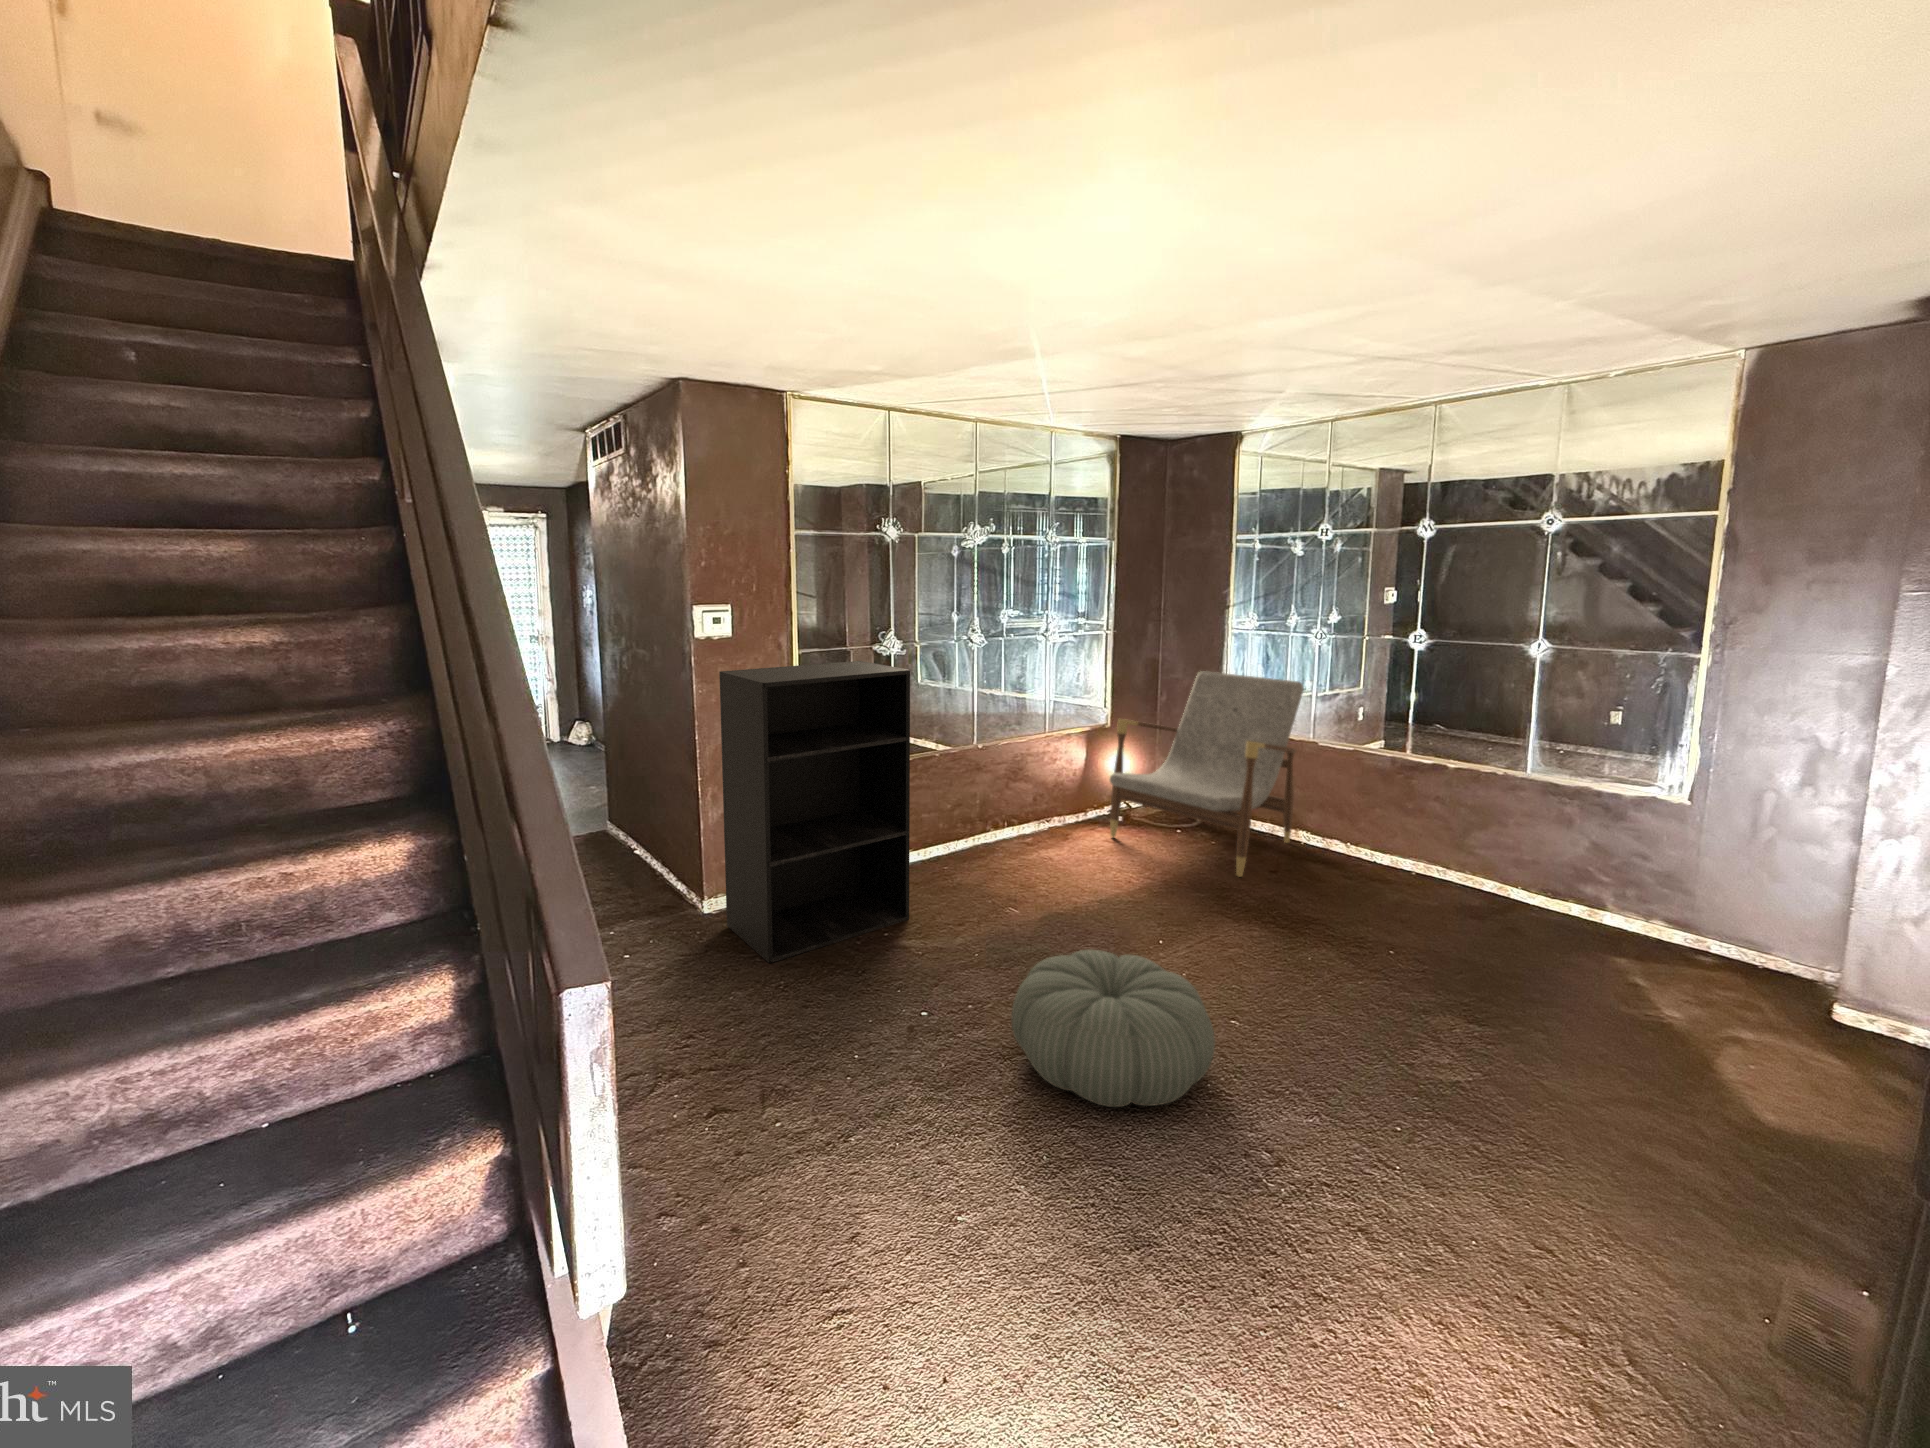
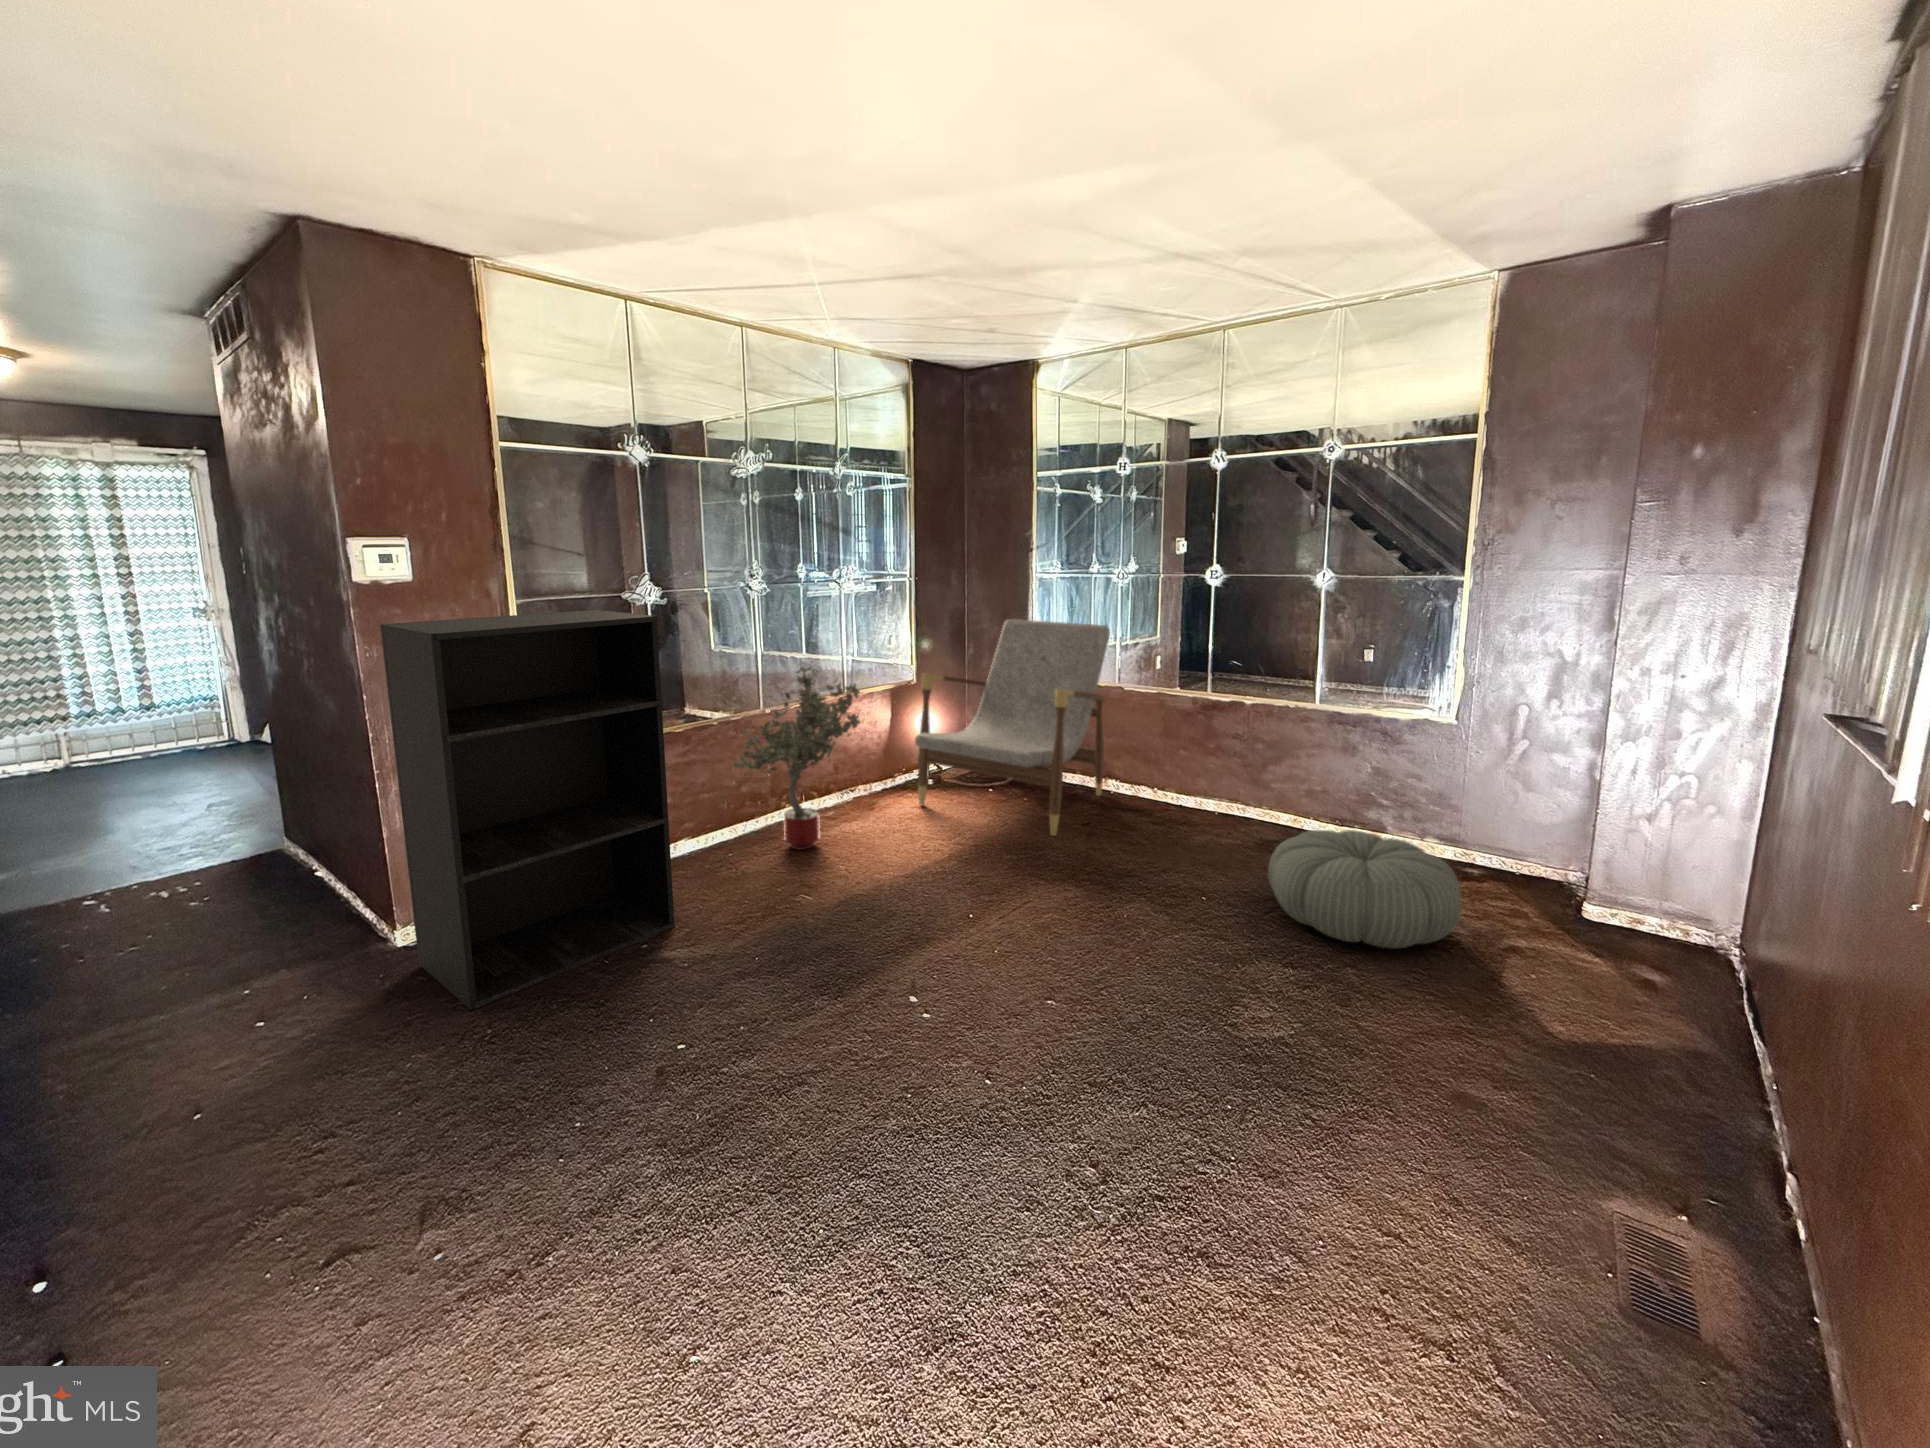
potted tree: none [953,708,1063,867] -> present [733,666,860,850]
pouf: present [1011,950,1215,1107] -> present [1268,830,1461,948]

